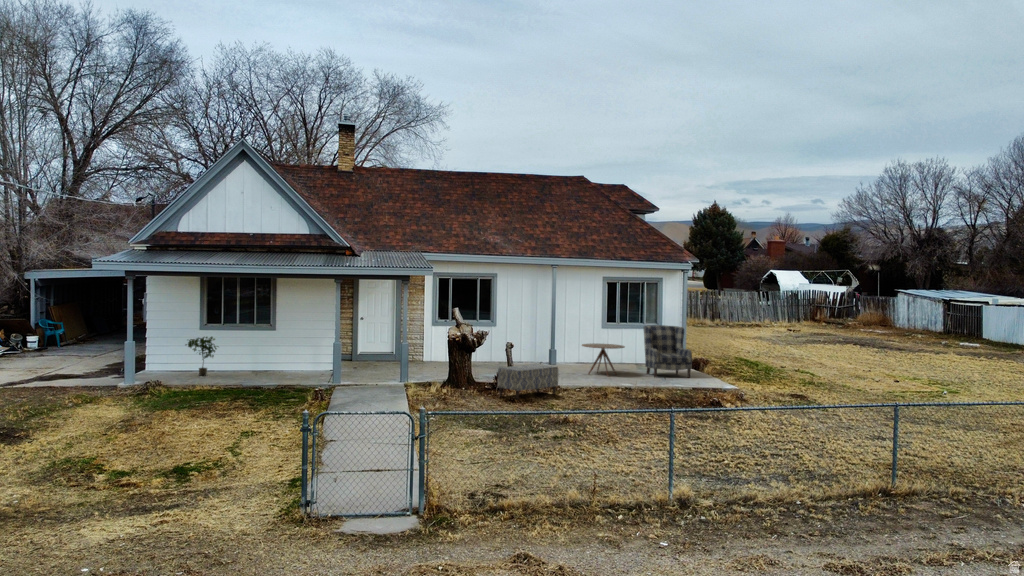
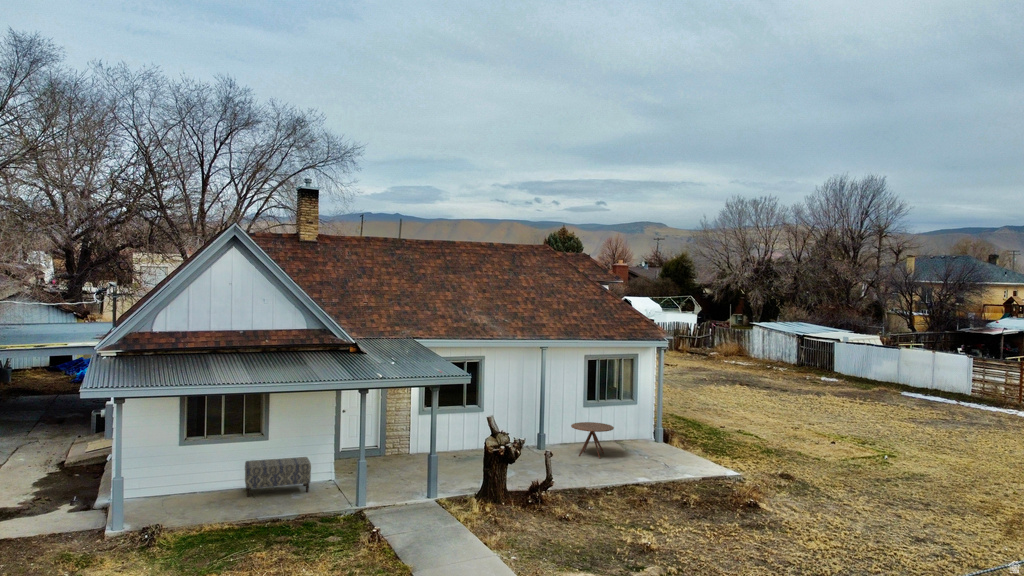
chair: present [644,325,692,378] -> none [624,401,674,456]
potted plant: present [186,337,218,376] -> none [168,452,207,500]
bench: present [498,364,558,400] -> present [245,457,311,497]

